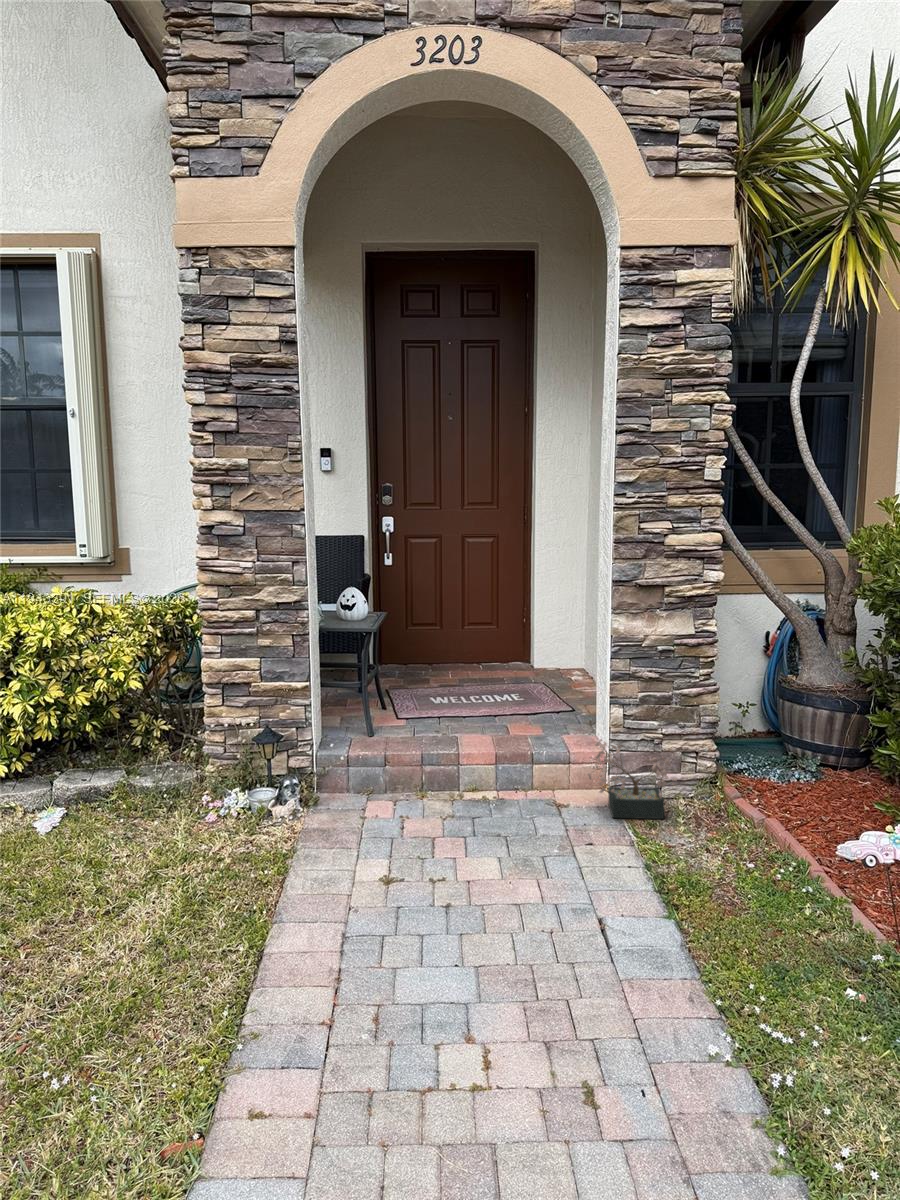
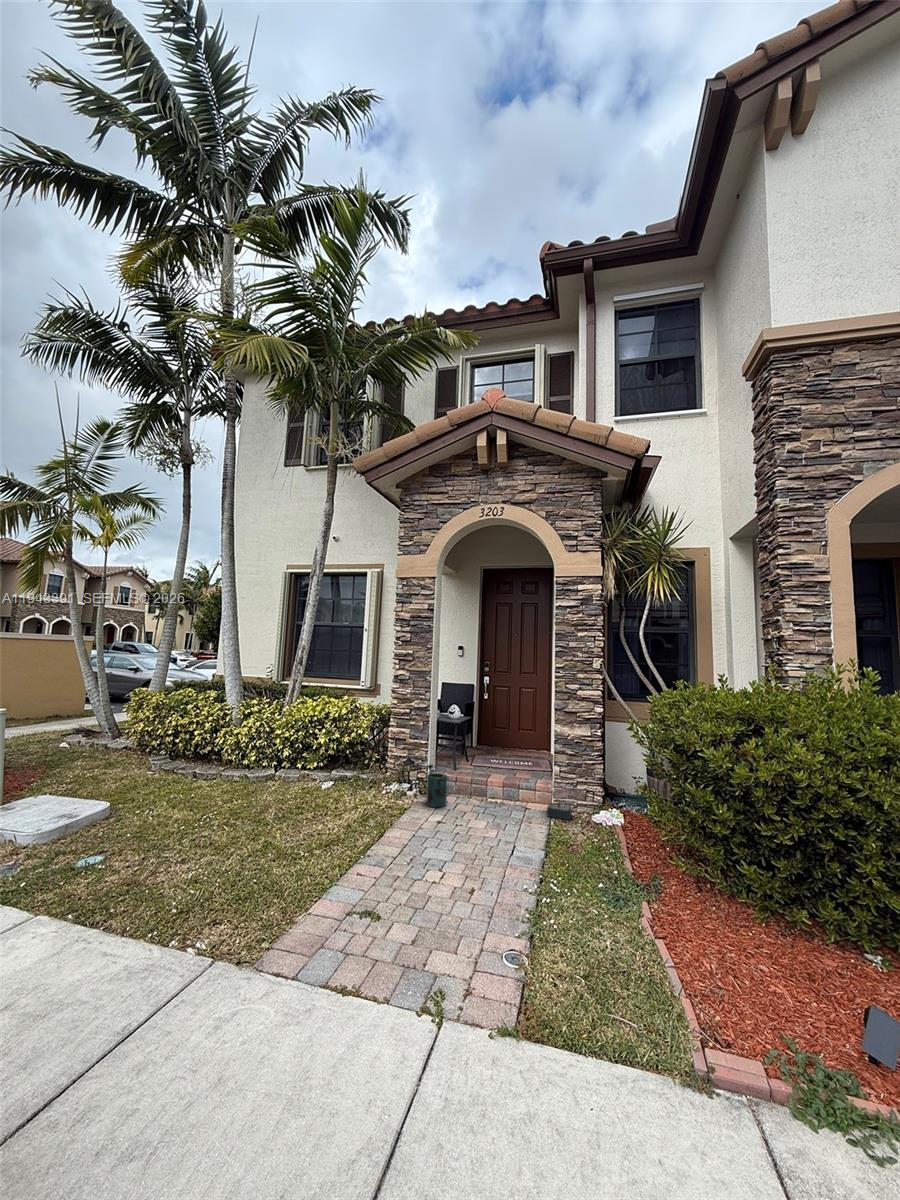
watering can: none [314,736,379,839] -> present [426,765,447,807]

